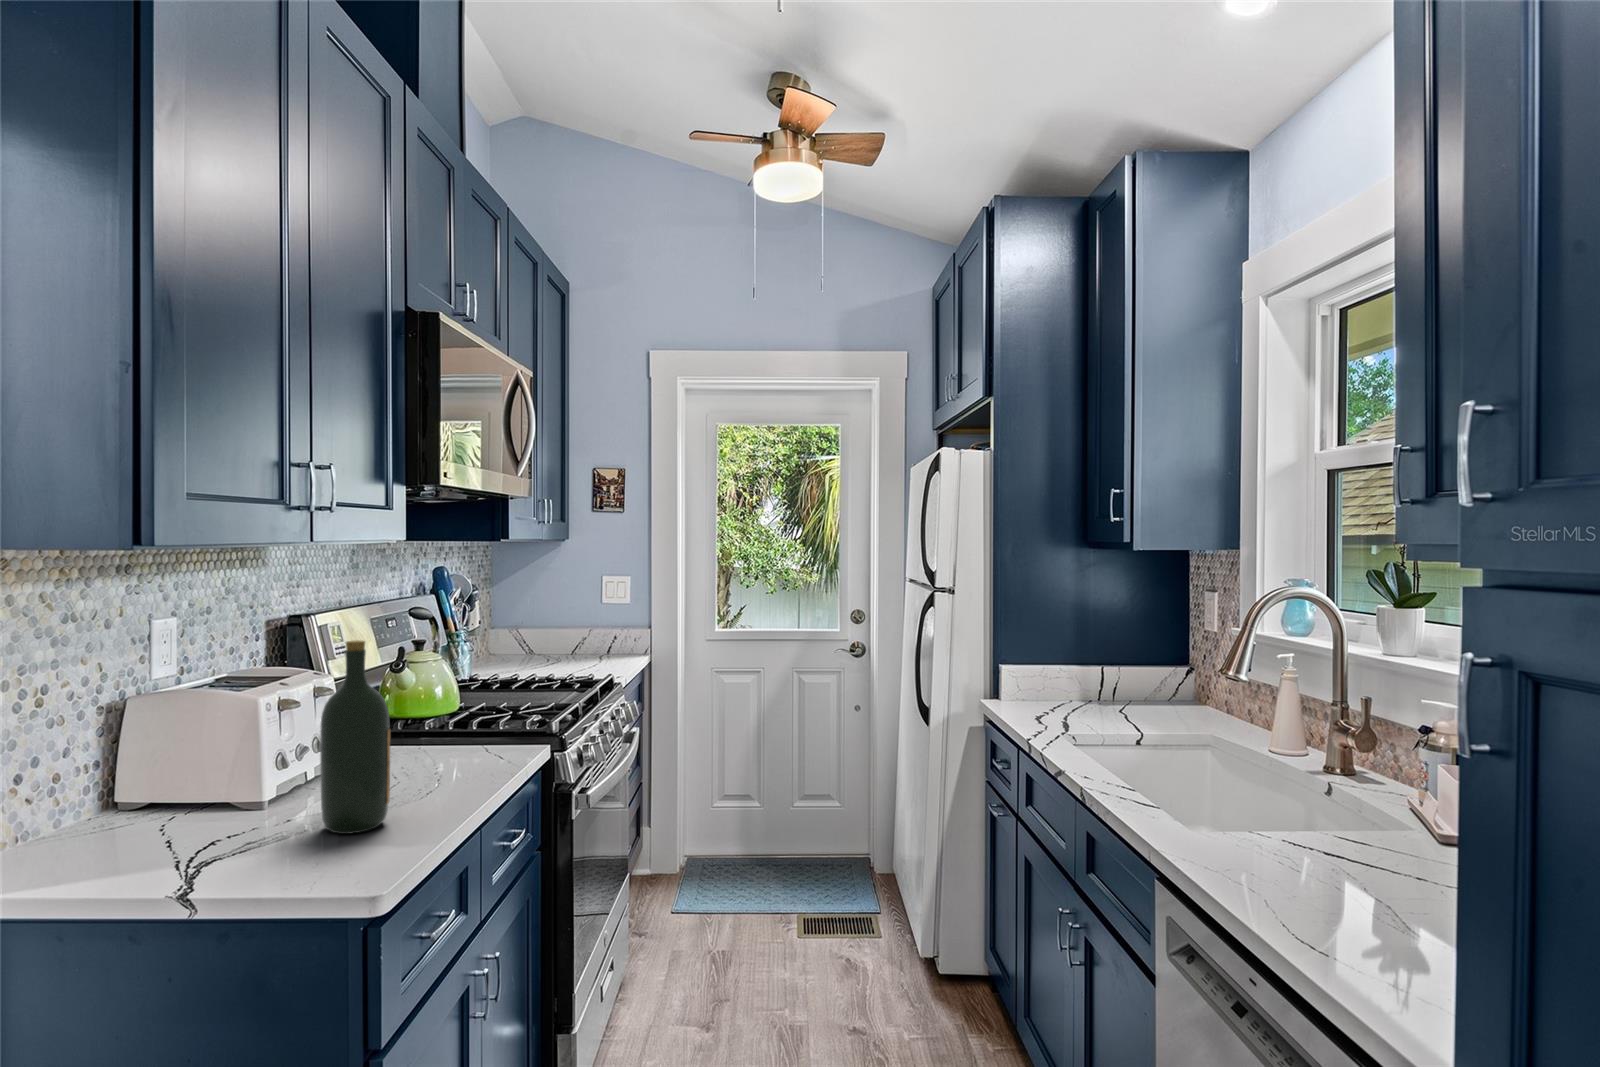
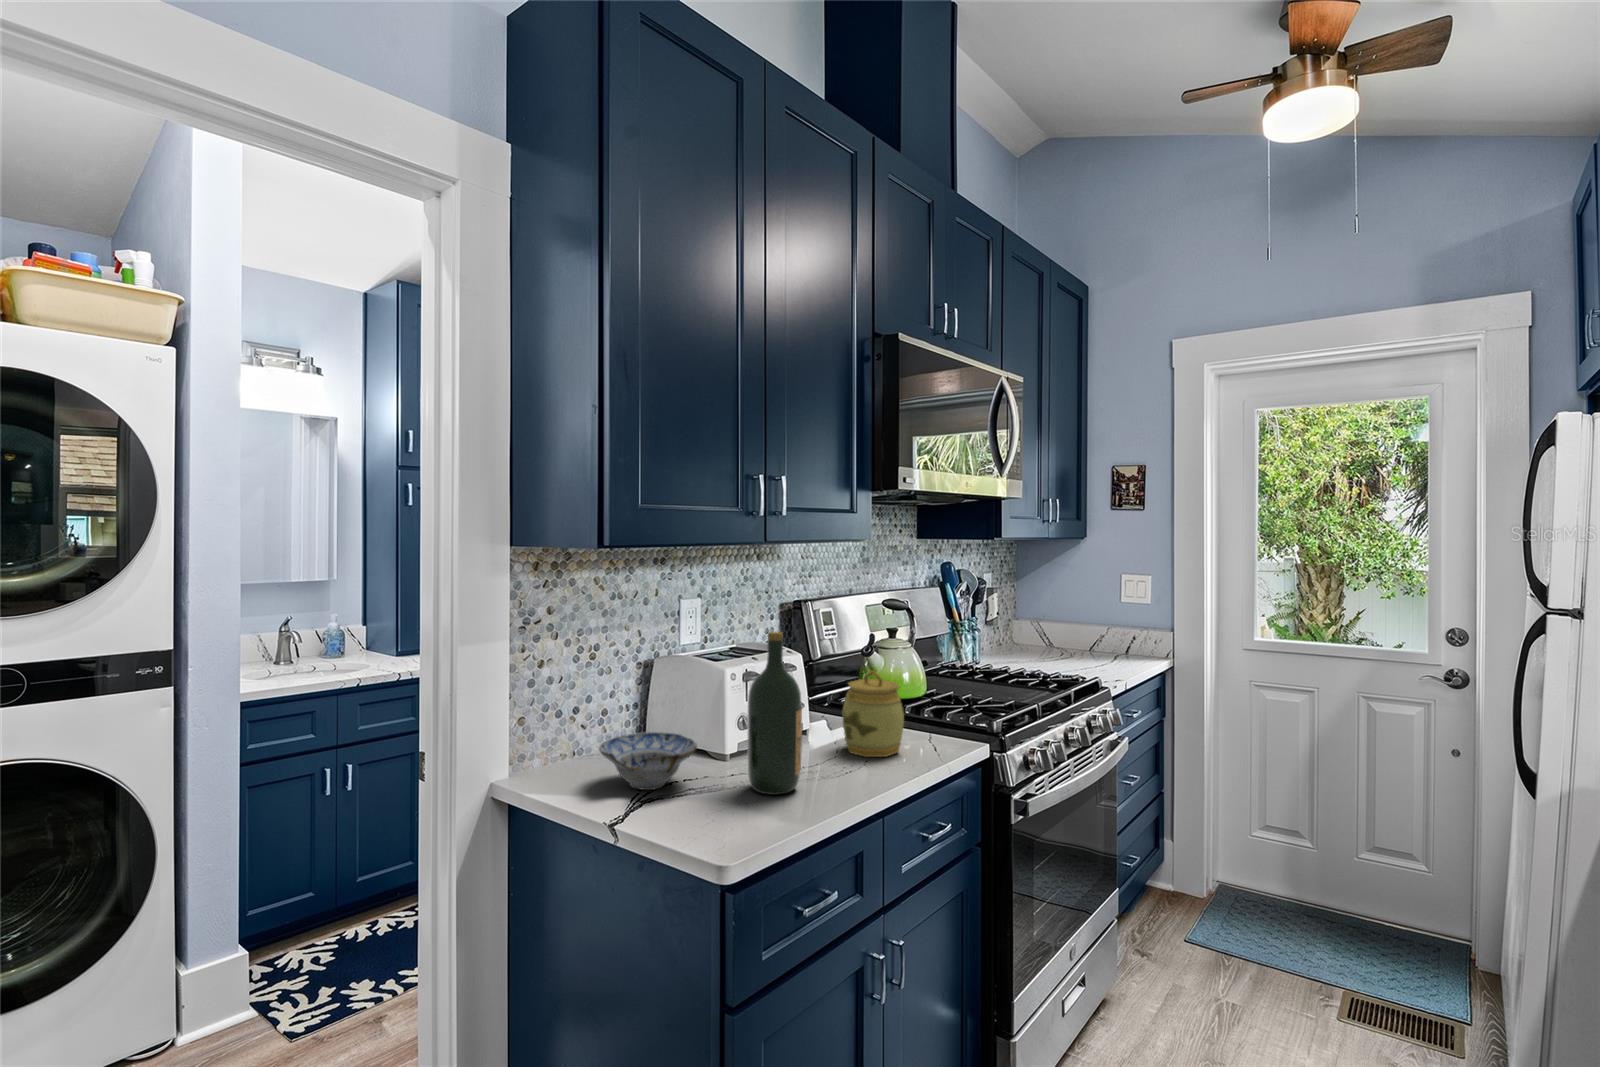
jar: none [397,680,473,778] -> present [842,670,904,757]
ceramic bowl: none [96,785,249,863] -> present [599,732,697,790]

